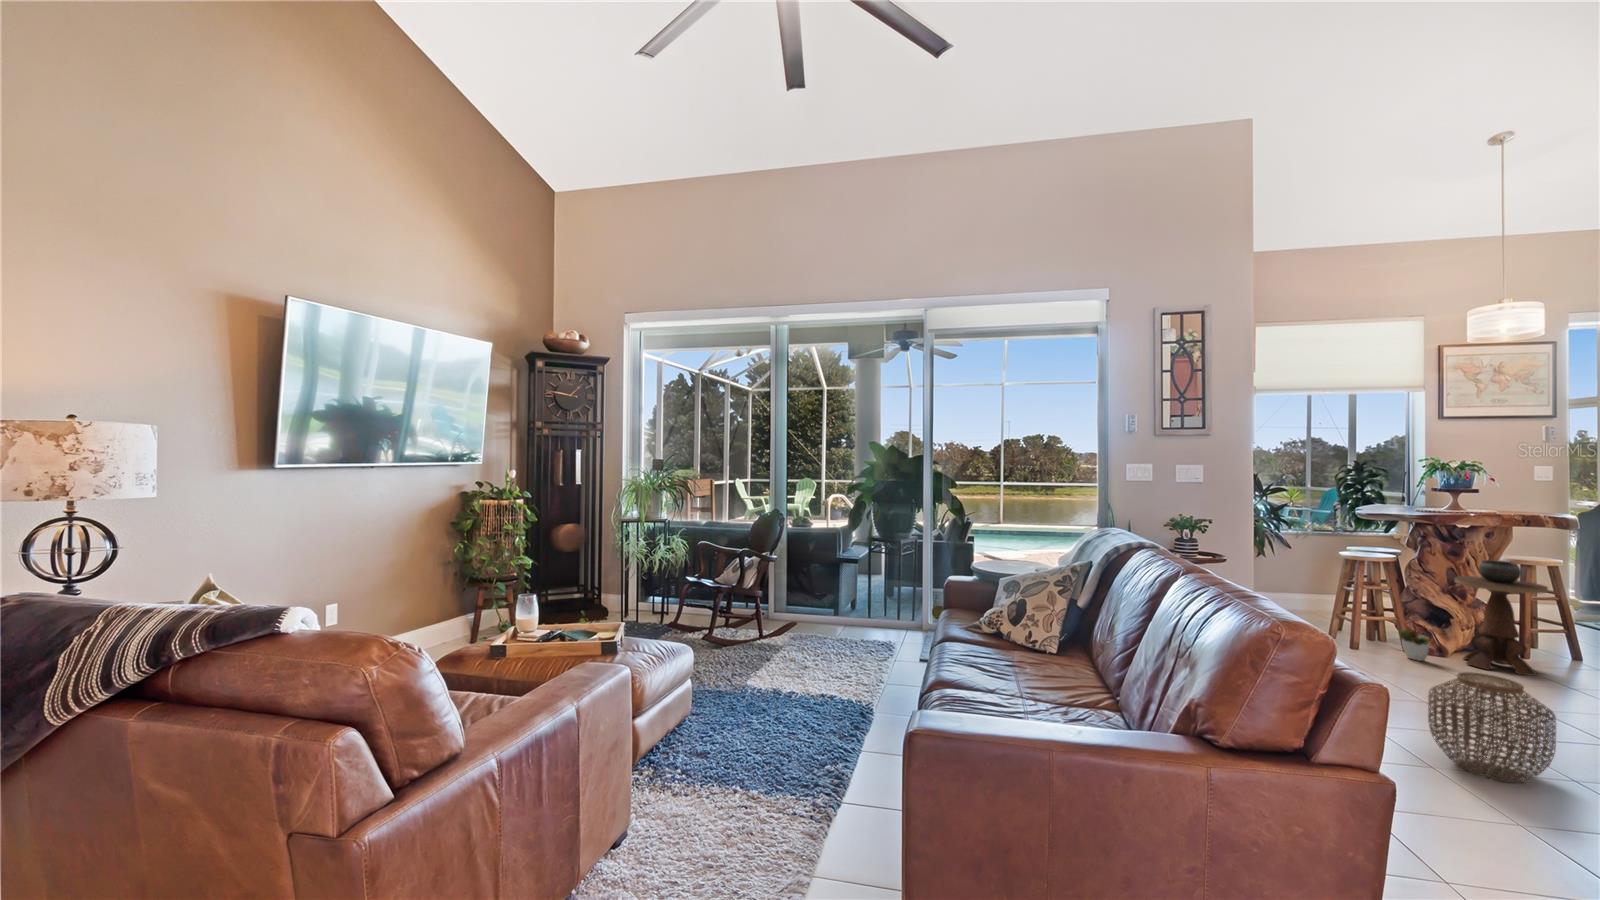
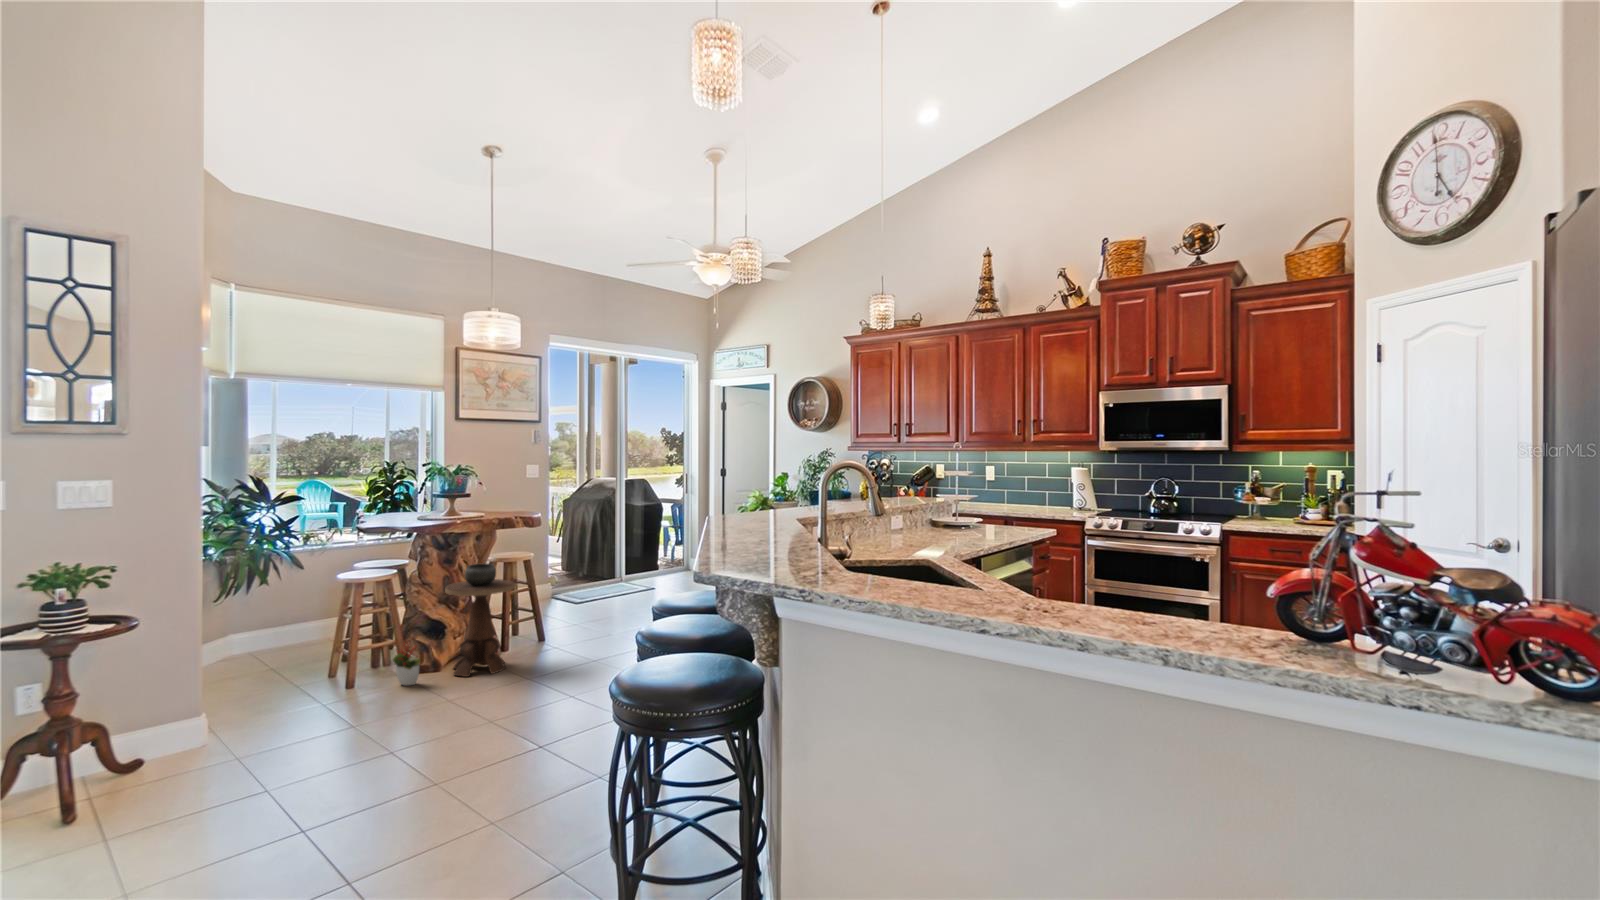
woven basket: present [1428,672,1556,783] -> none [344,724,464,858]

